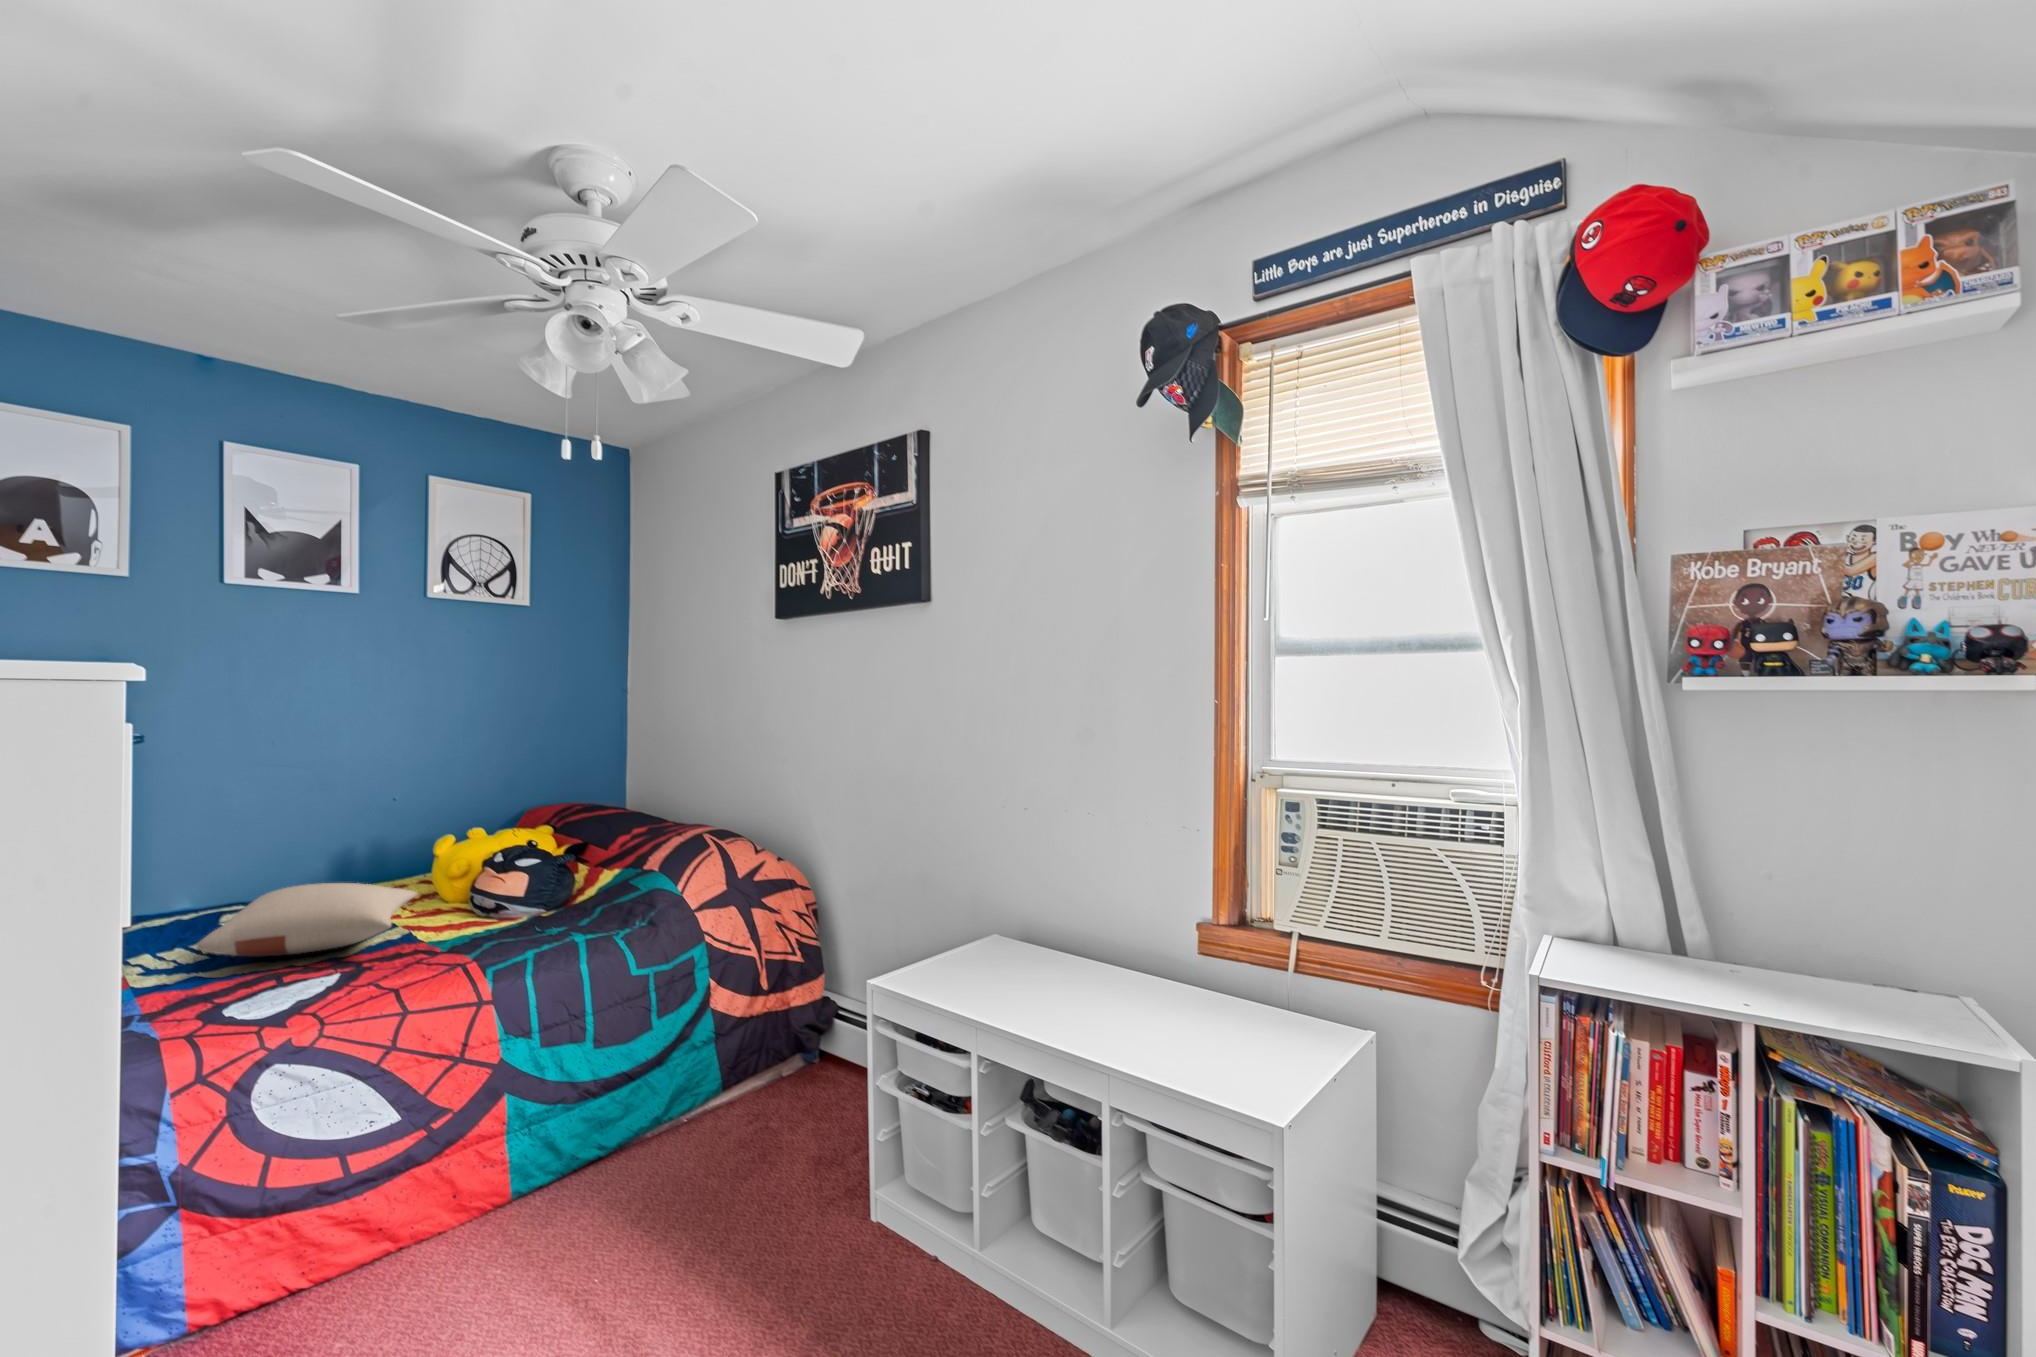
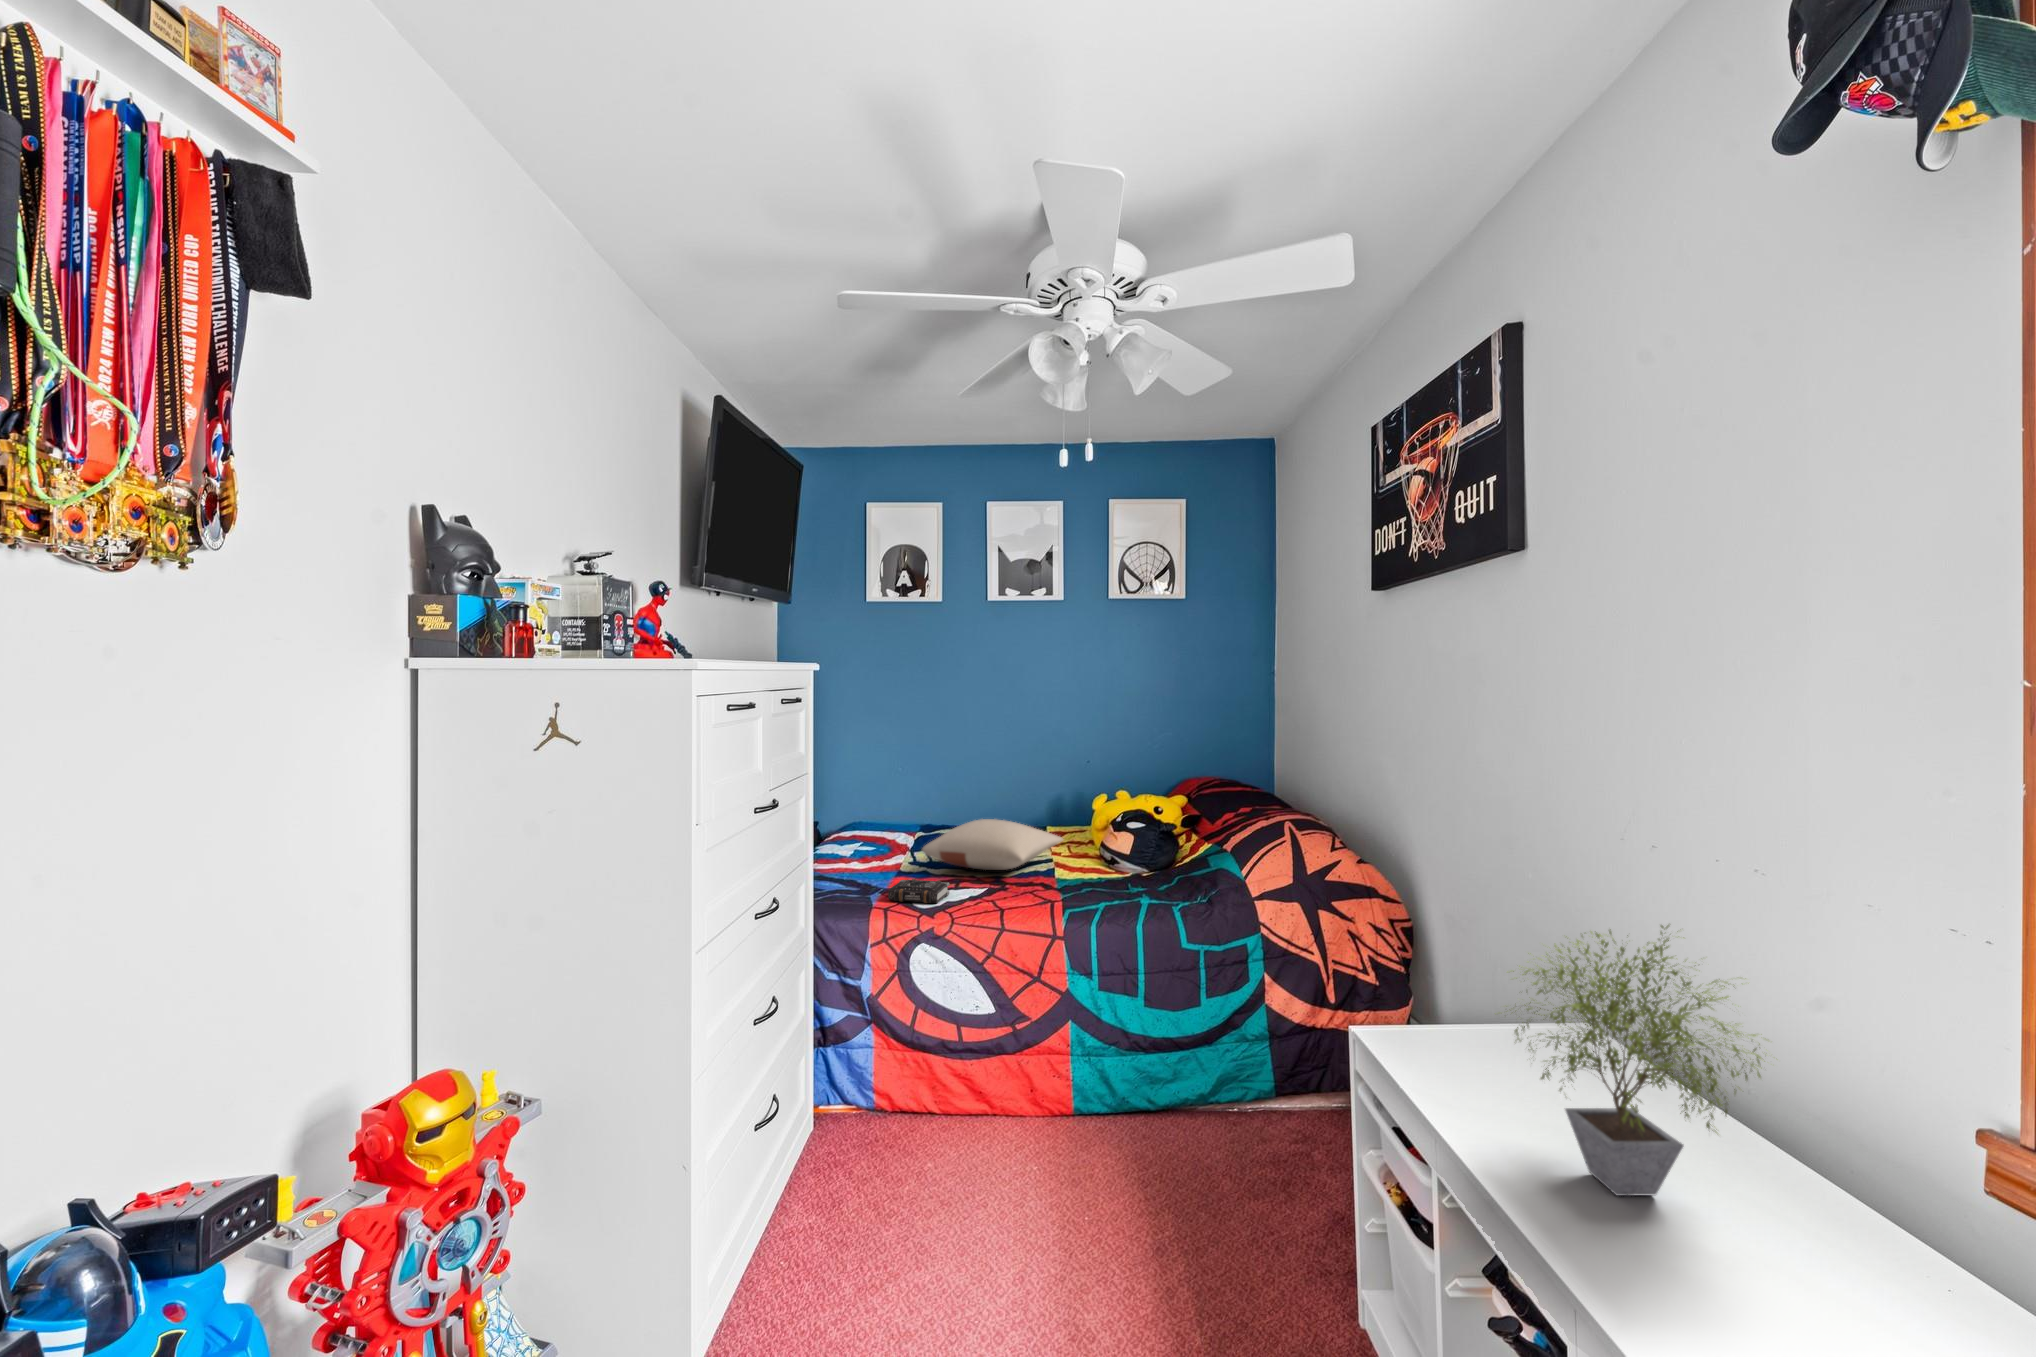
potted plant: none [1029,851,1172,1026] -> present [1512,925,1762,1196]
book: none [187,977,291,1024] -> present [888,879,949,903]

